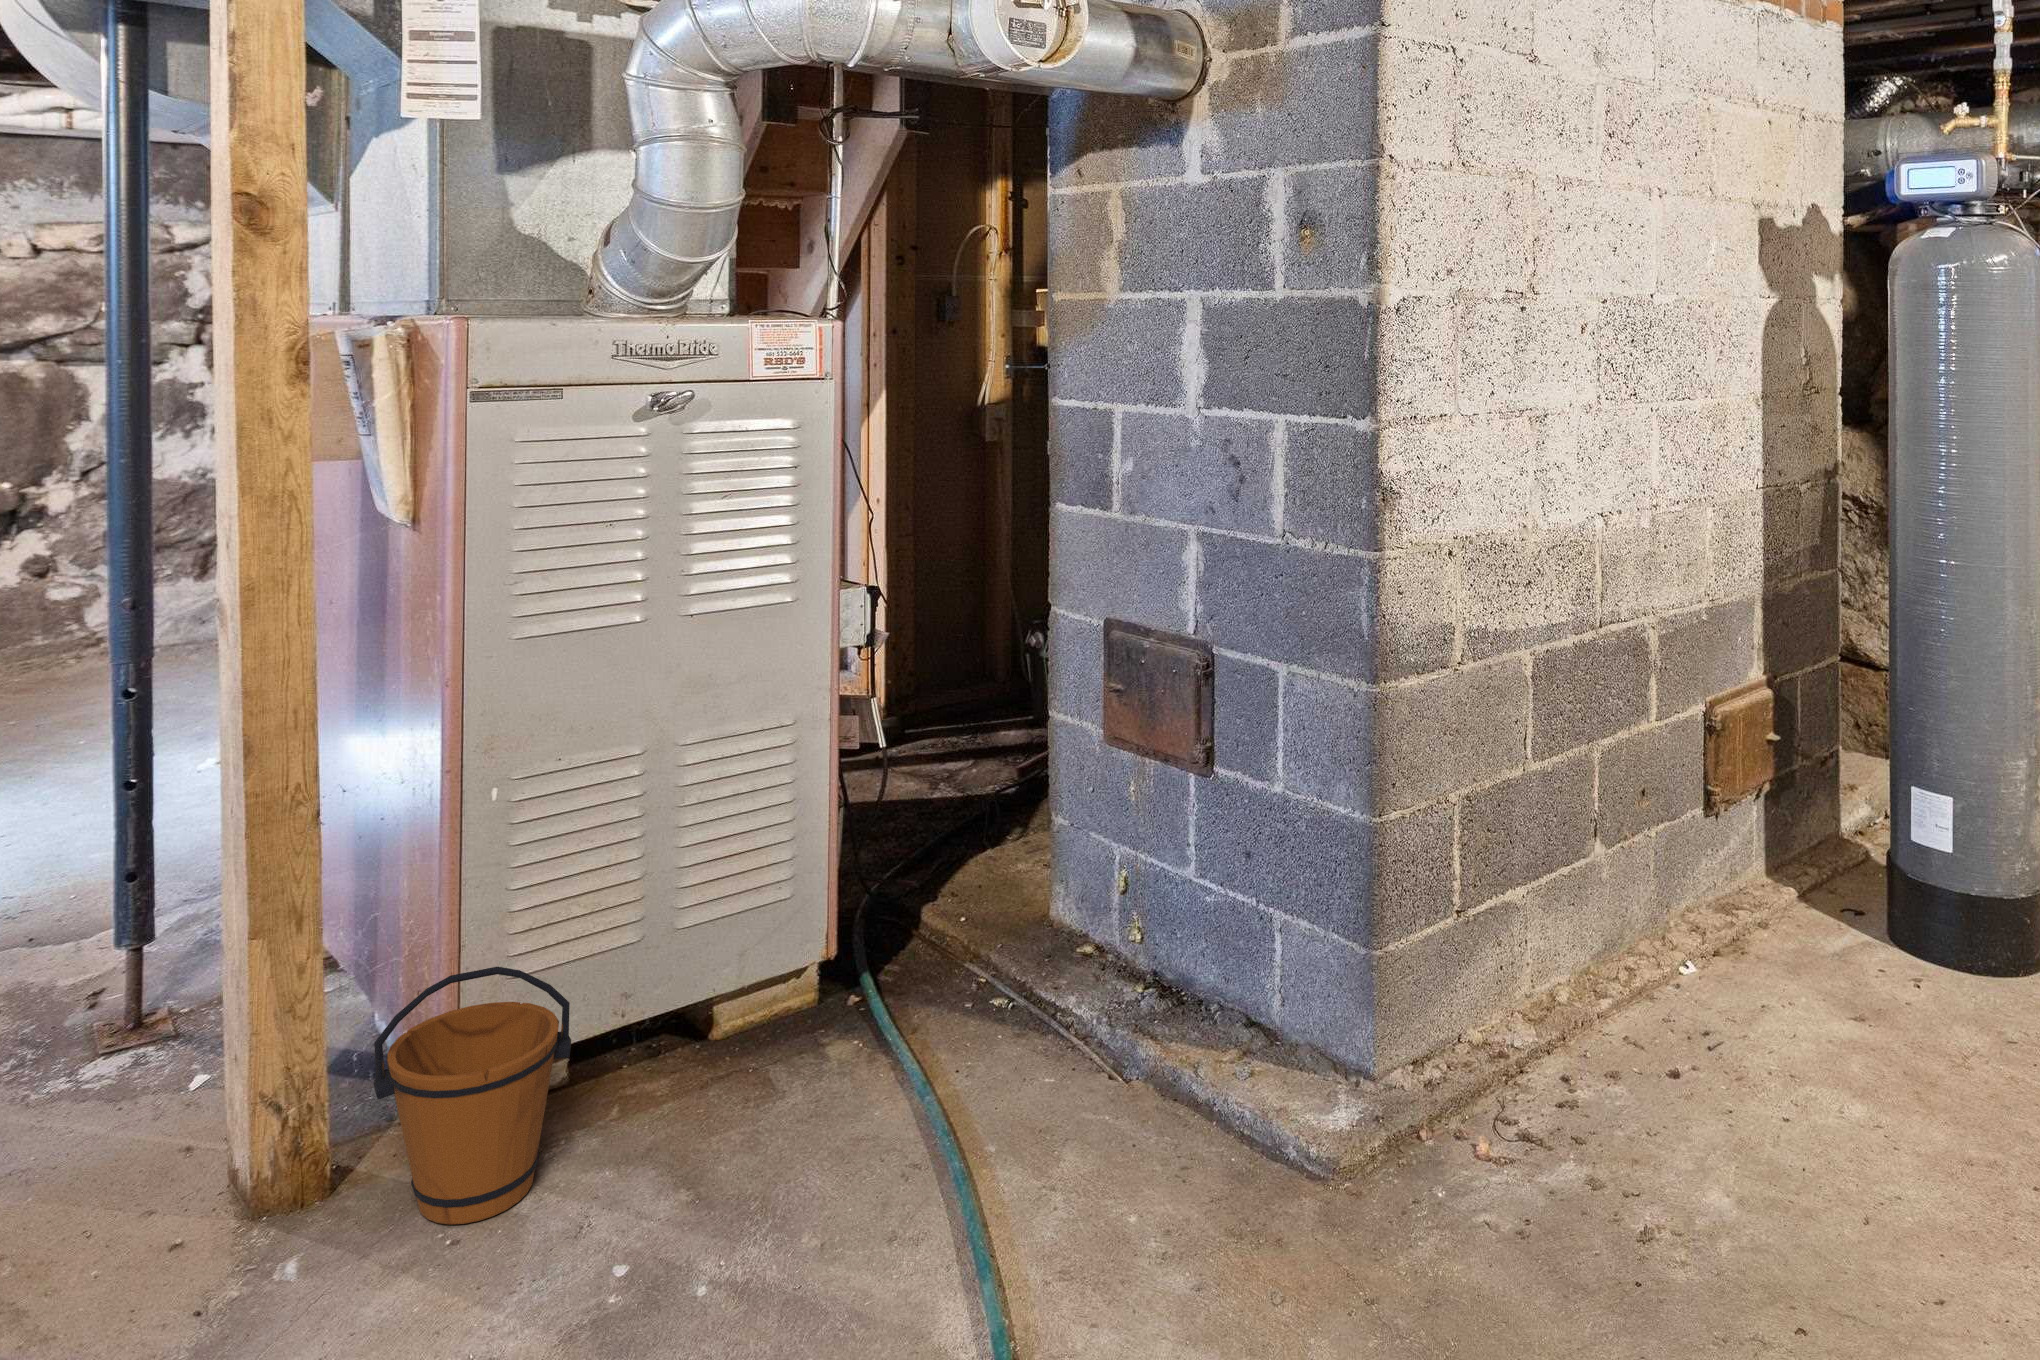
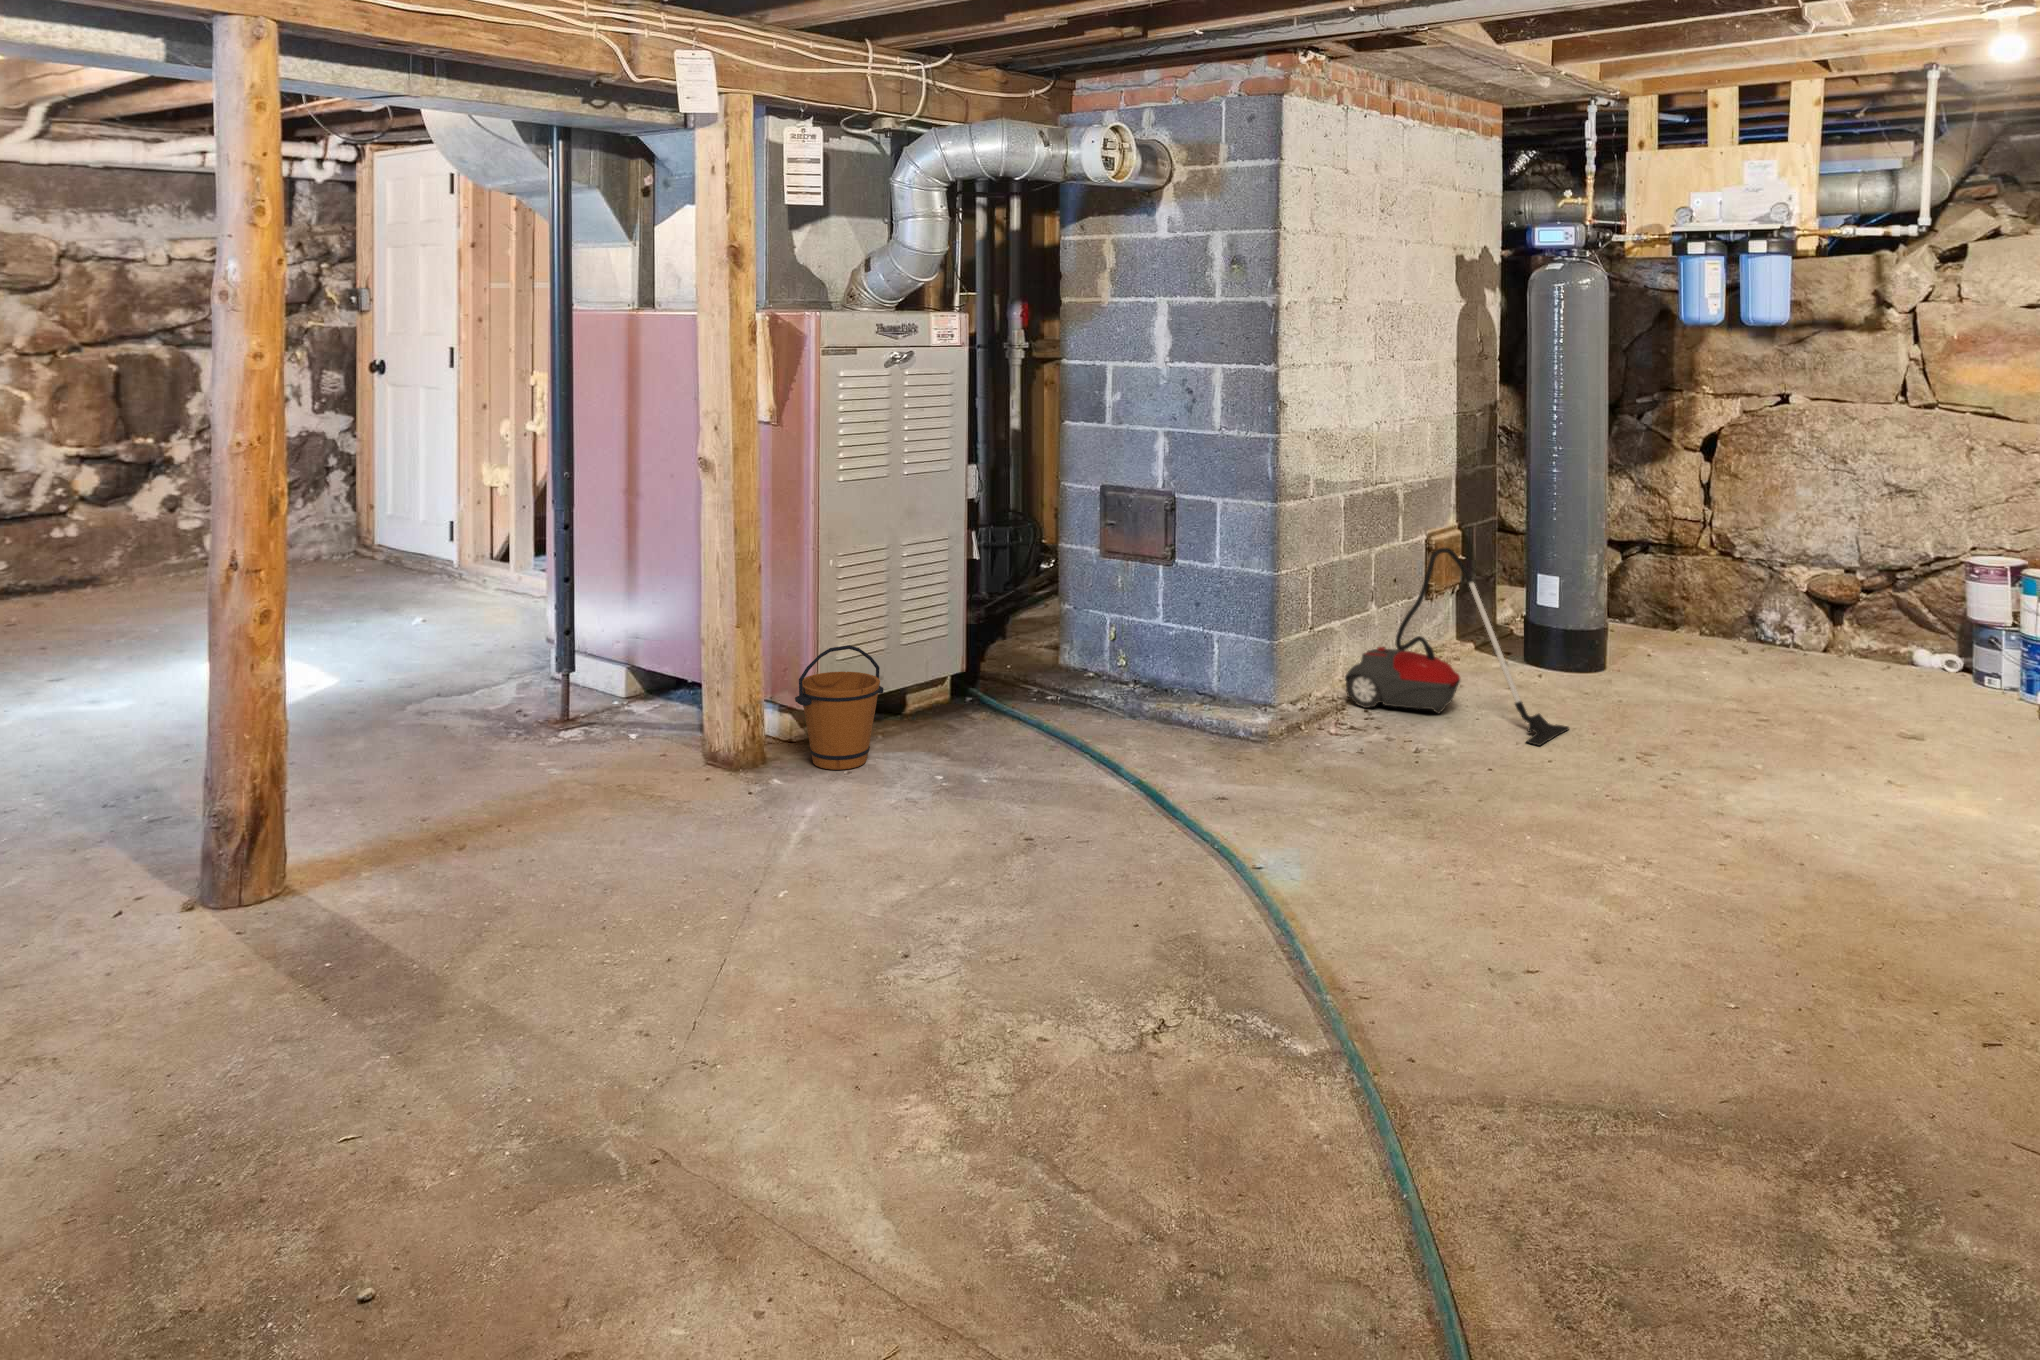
vacuum cleaner: none [1524,788,1978,1243] -> present [1345,547,1569,746]

